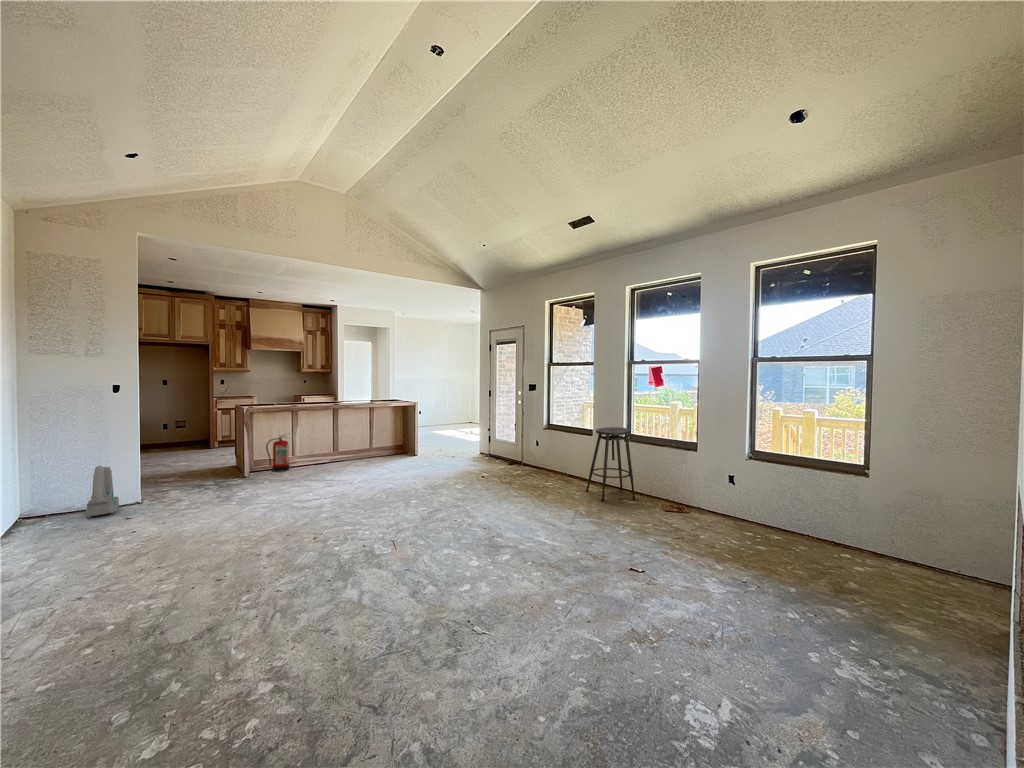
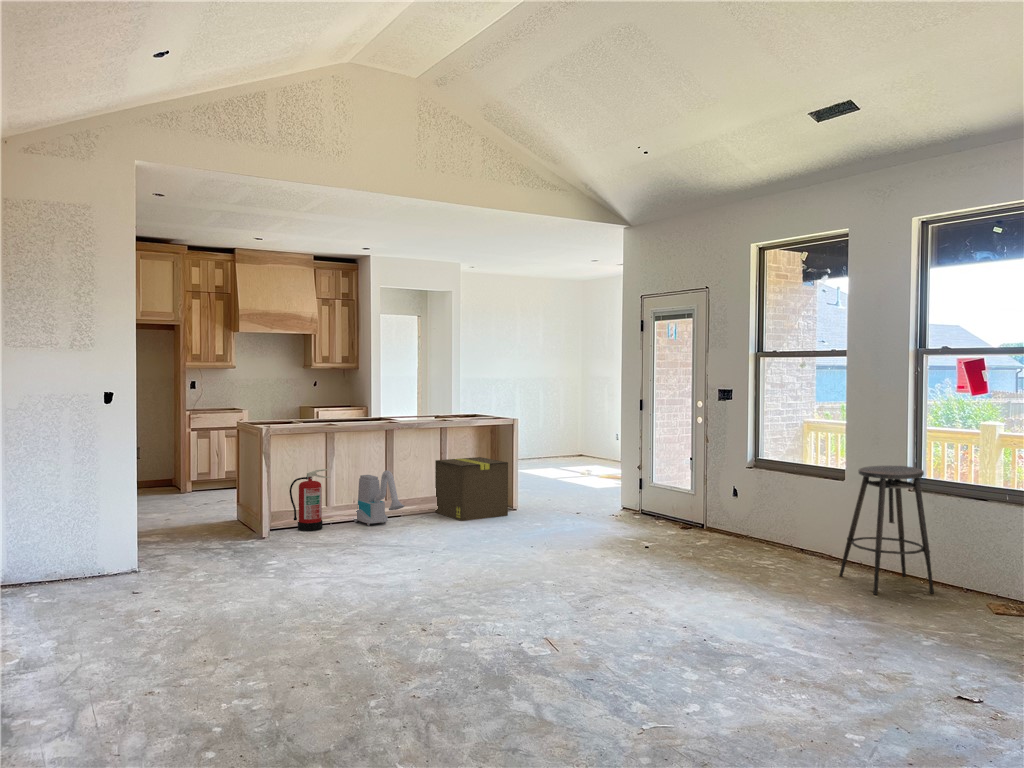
cardboard box: none [367,424,410,463] -> present [435,457,508,521]
vacuum cleaner: present [86,466,119,518] -> present [354,470,404,526]

